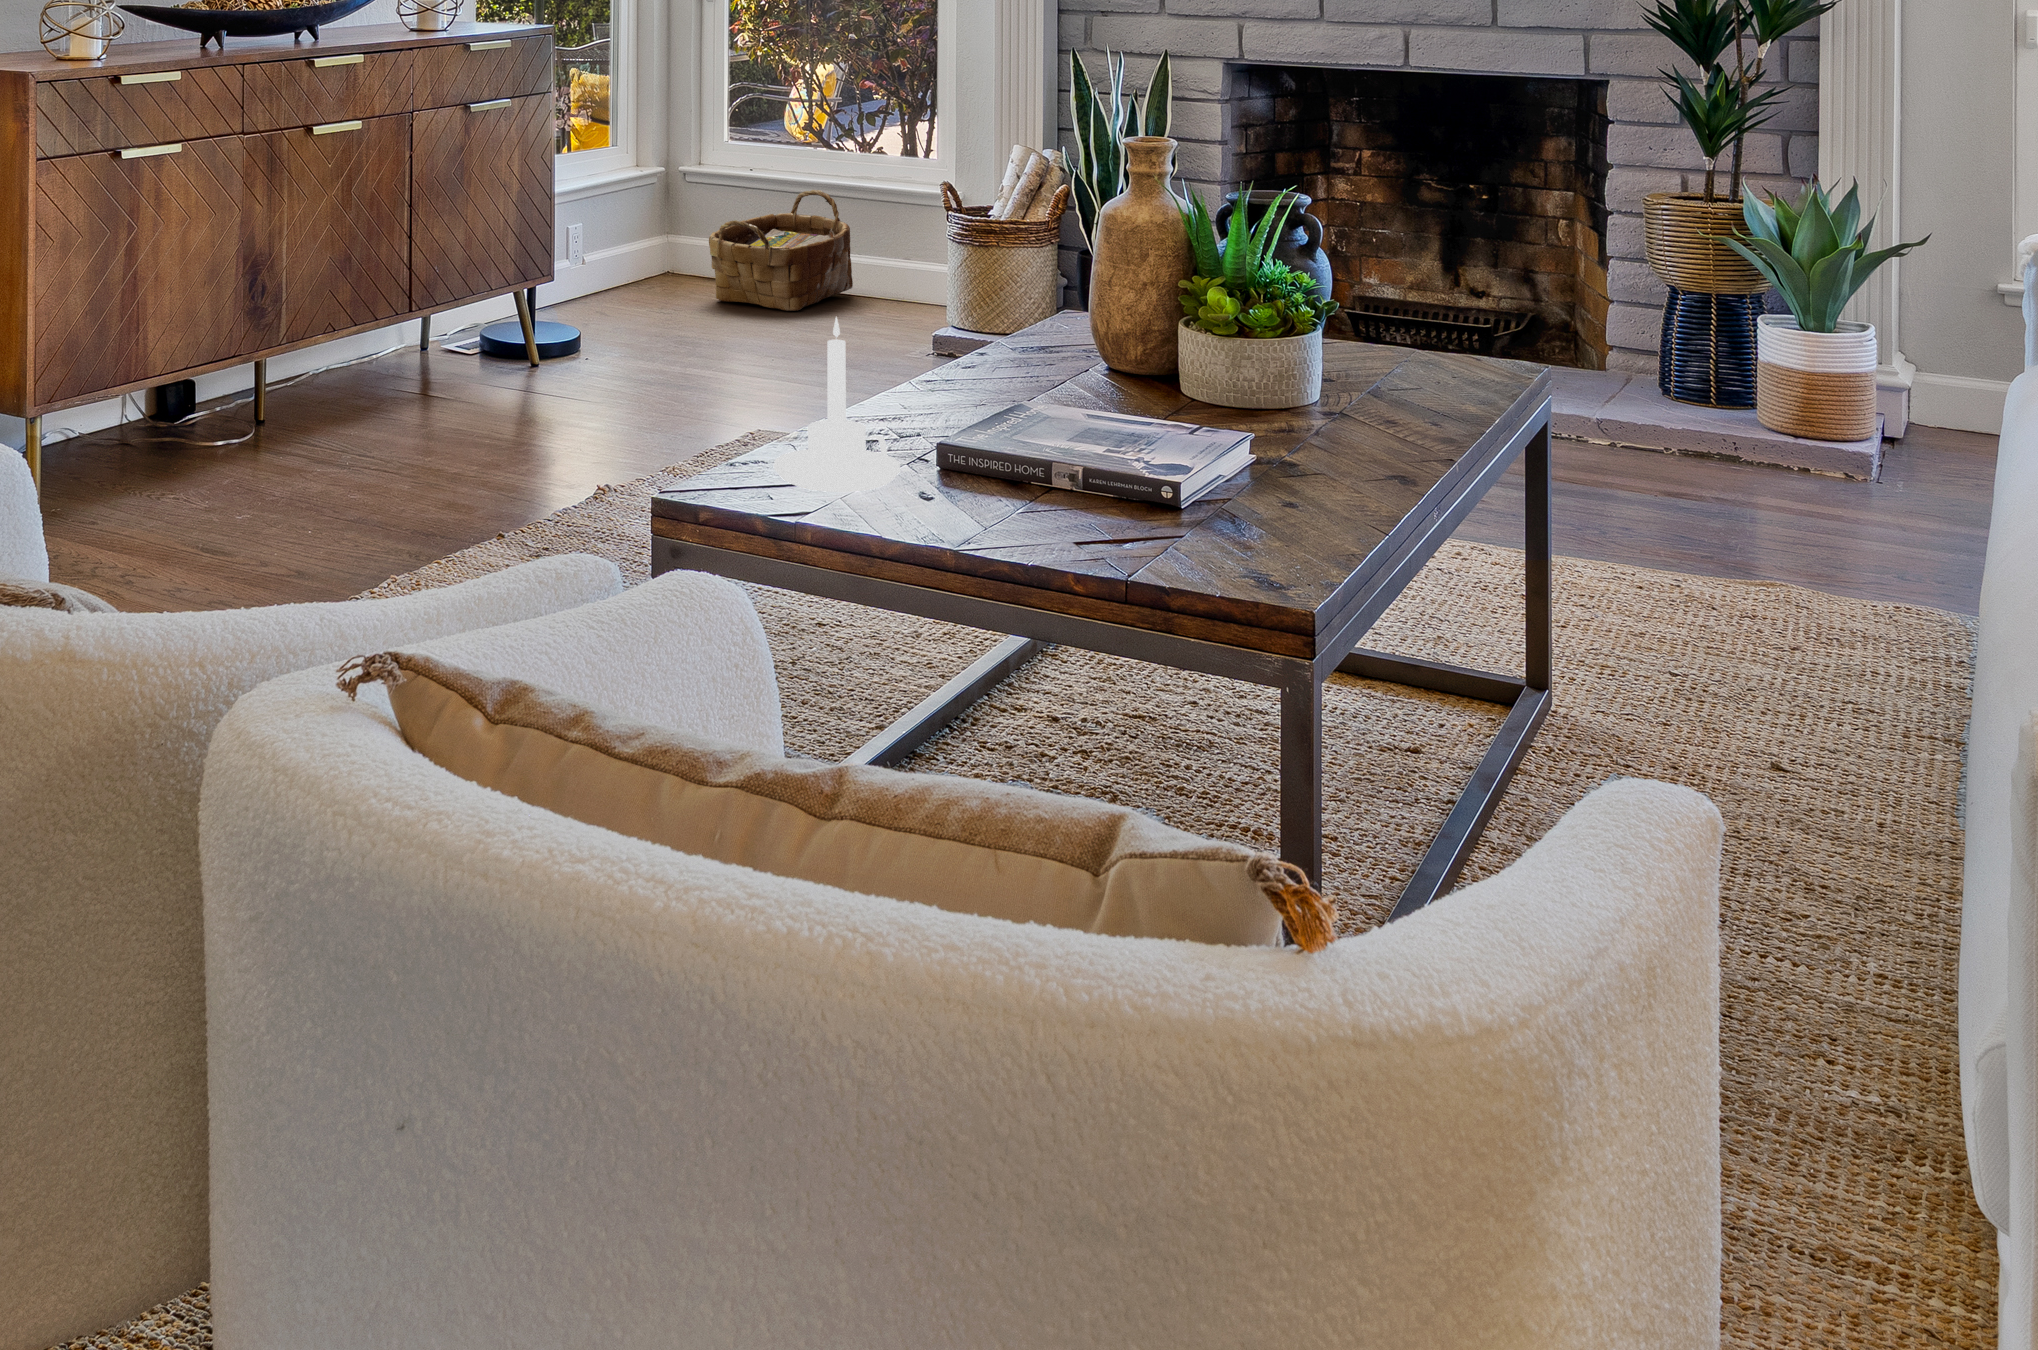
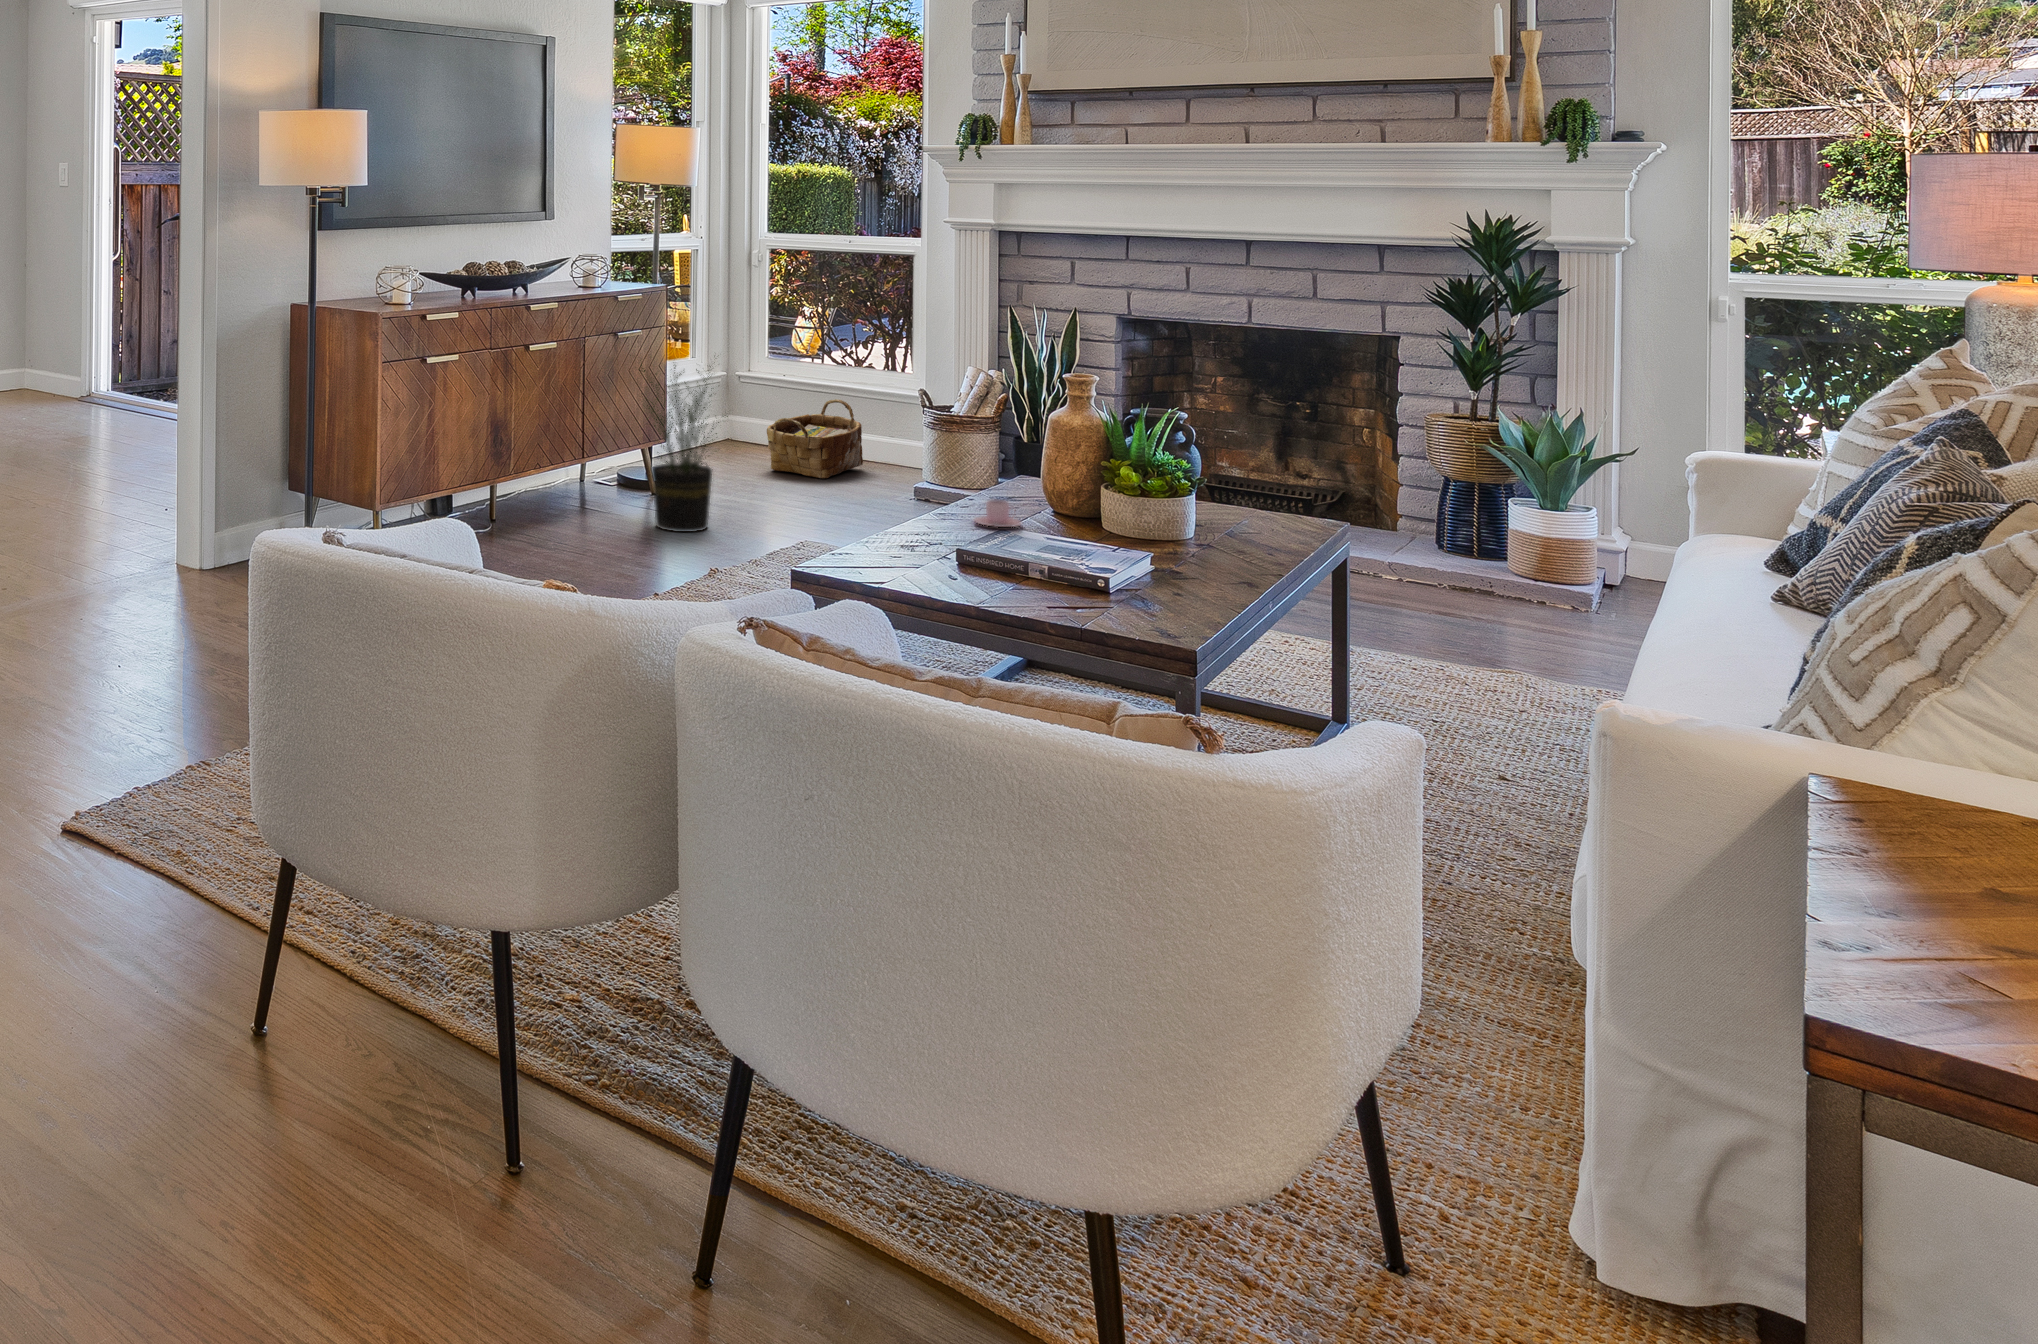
potted plant: none [482,119,646,404] -> present [641,356,728,532]
teacup: none [976,290,1055,391] -> present [974,499,1021,527]
candle holder: present [774,317,900,492] -> none [857,478,934,580]

